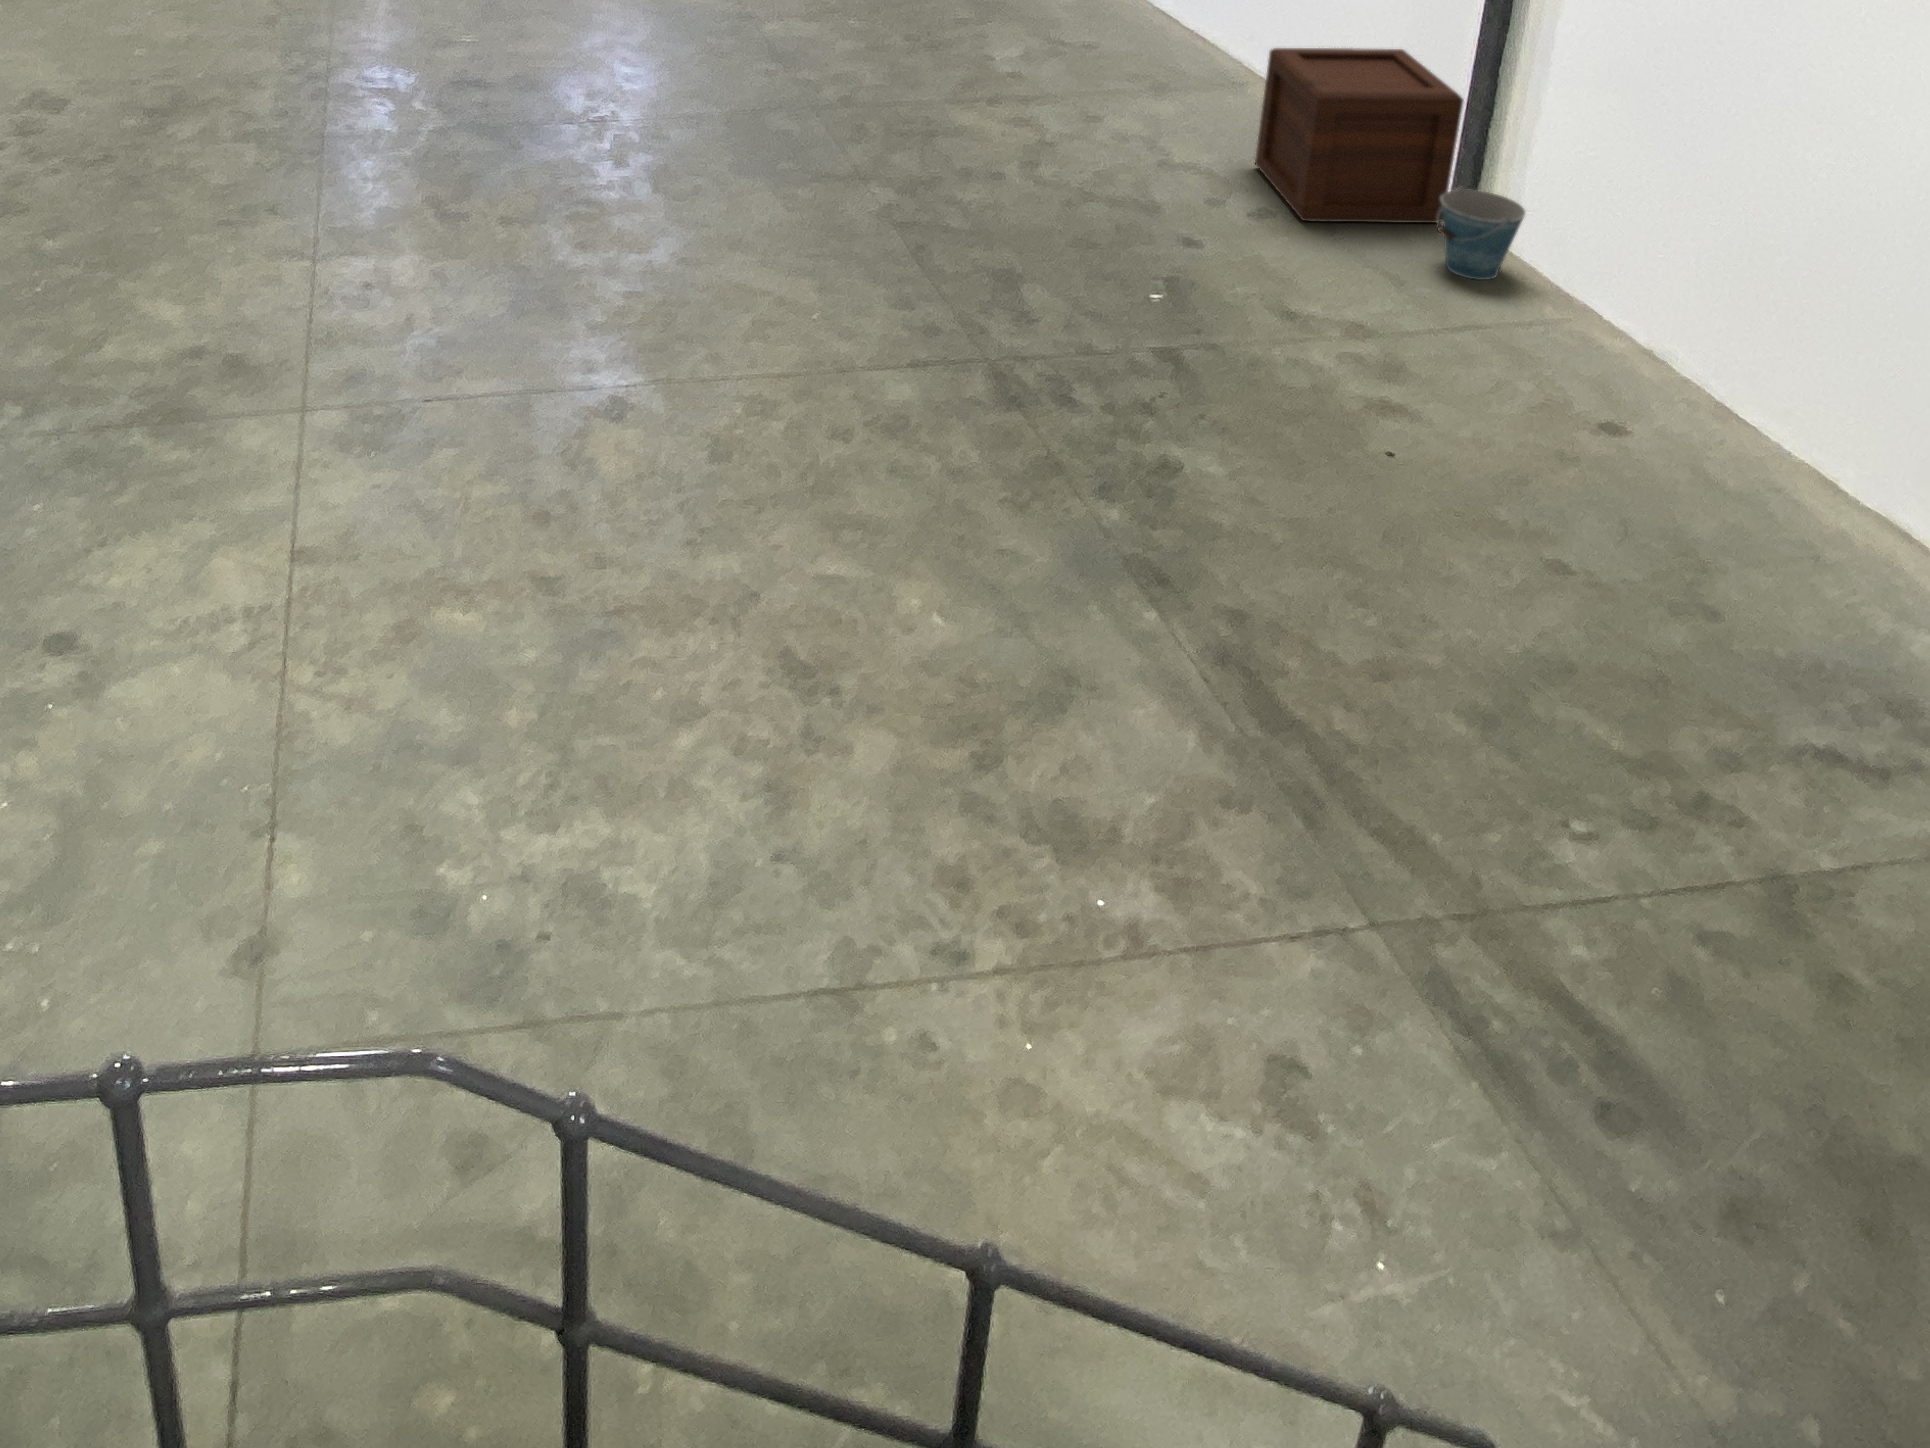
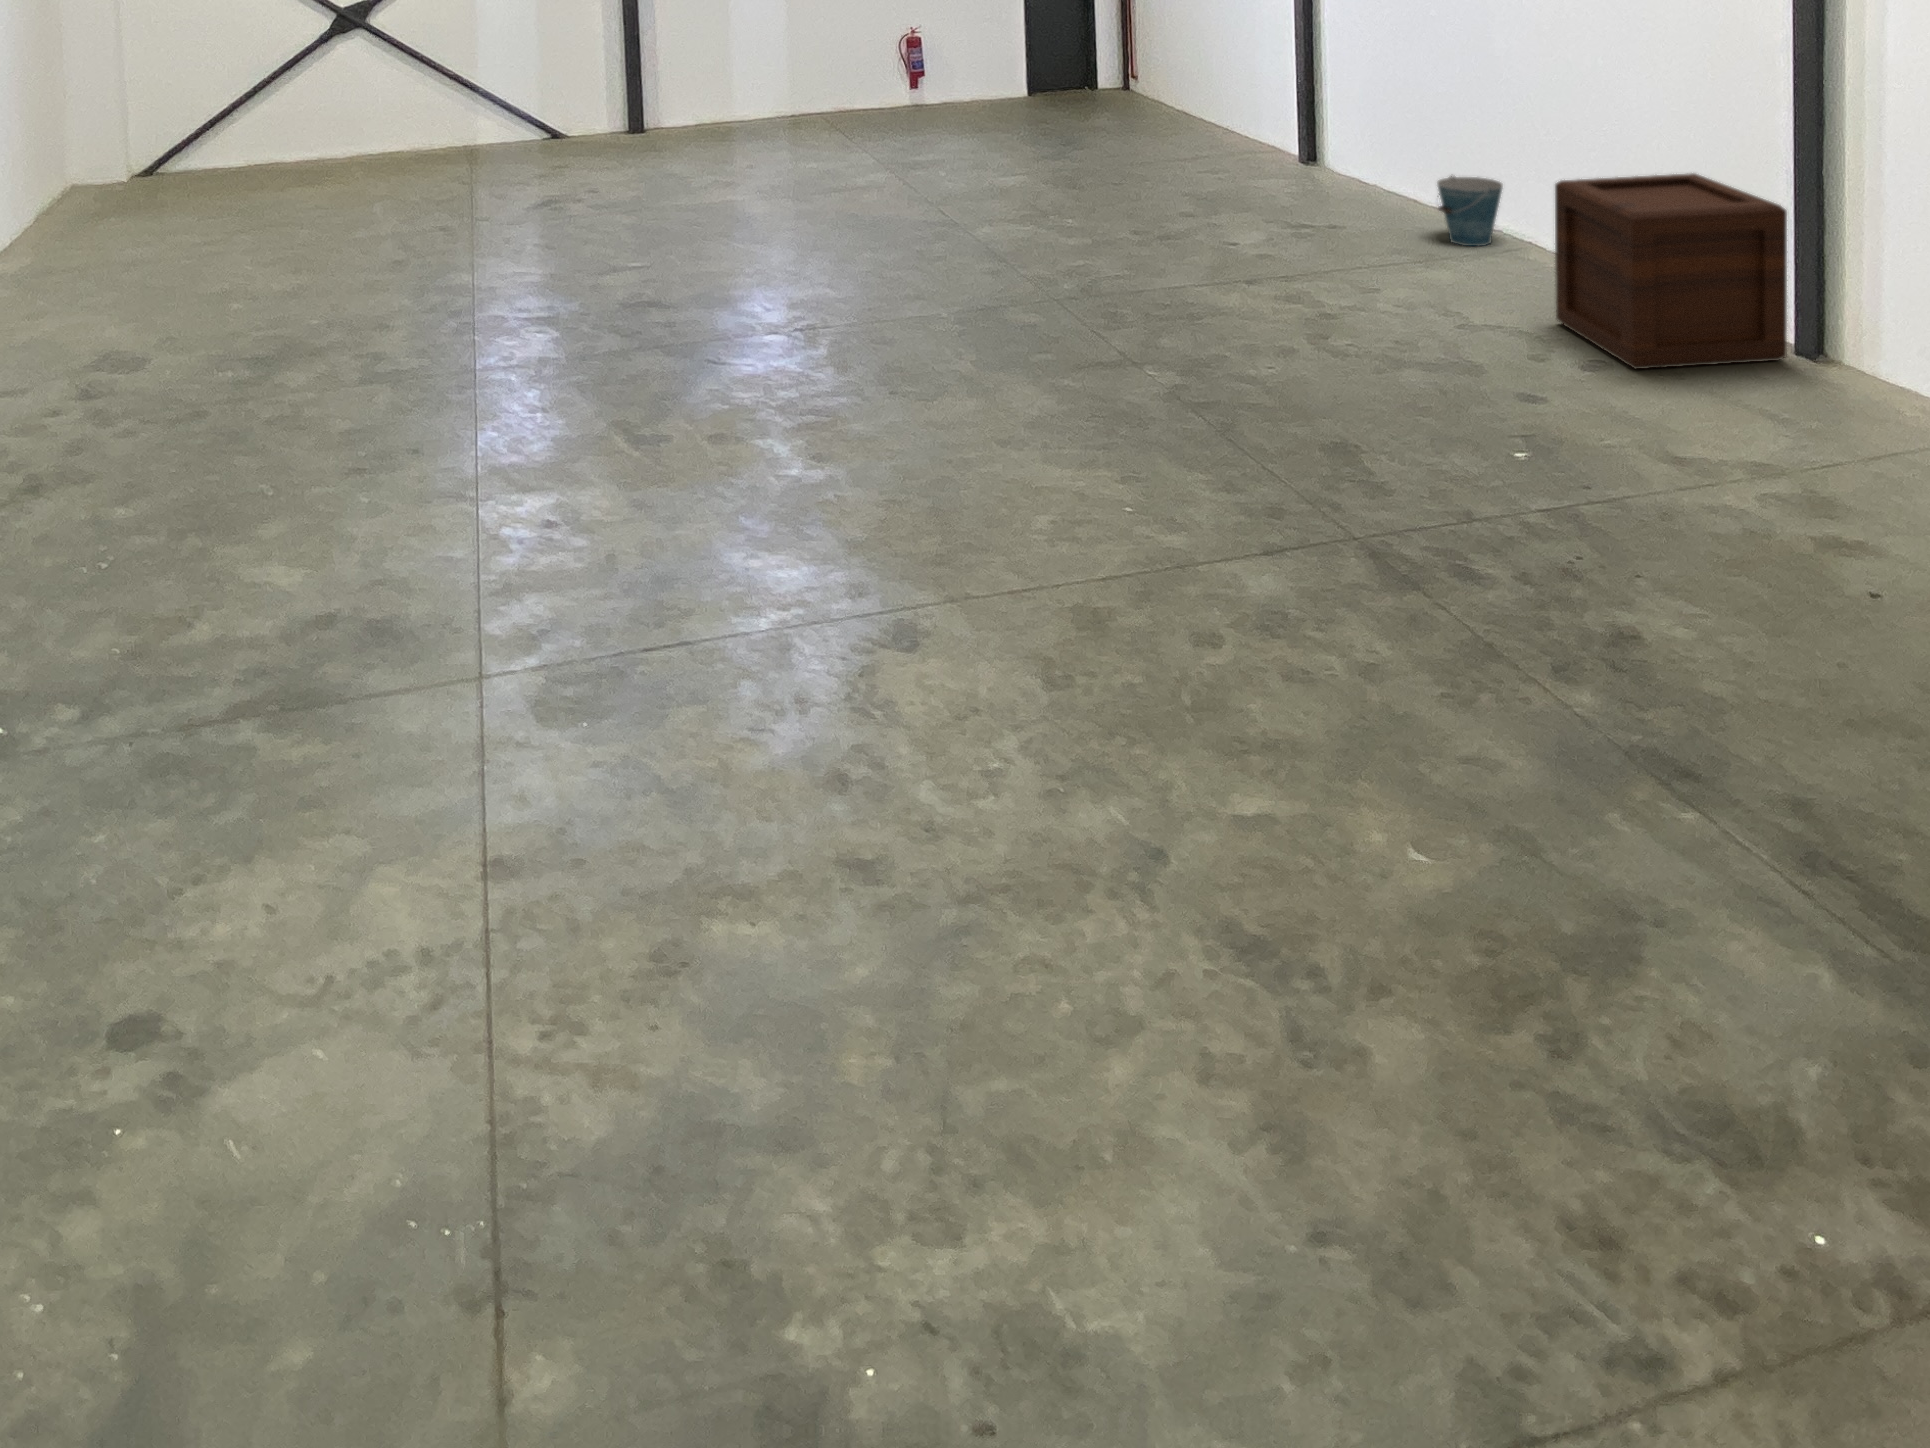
bucket: present [1437,188,1526,280] -> present [1437,176,1503,246]

